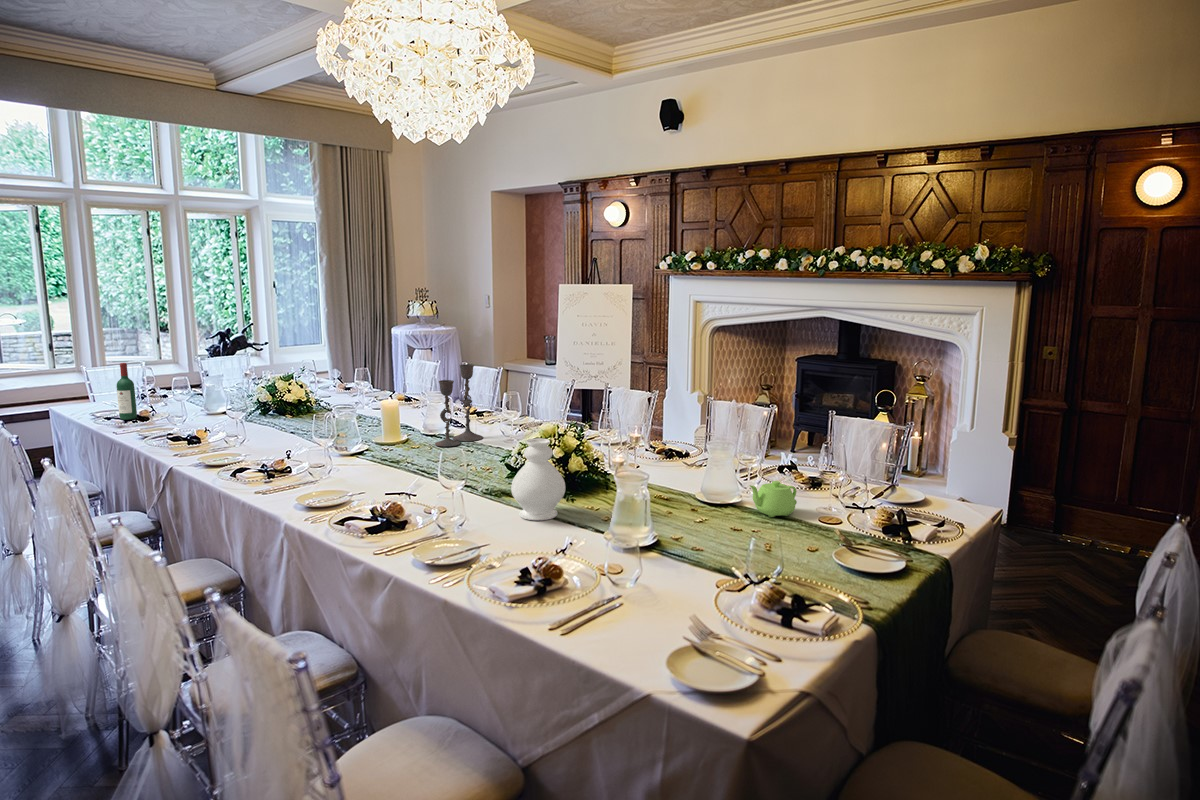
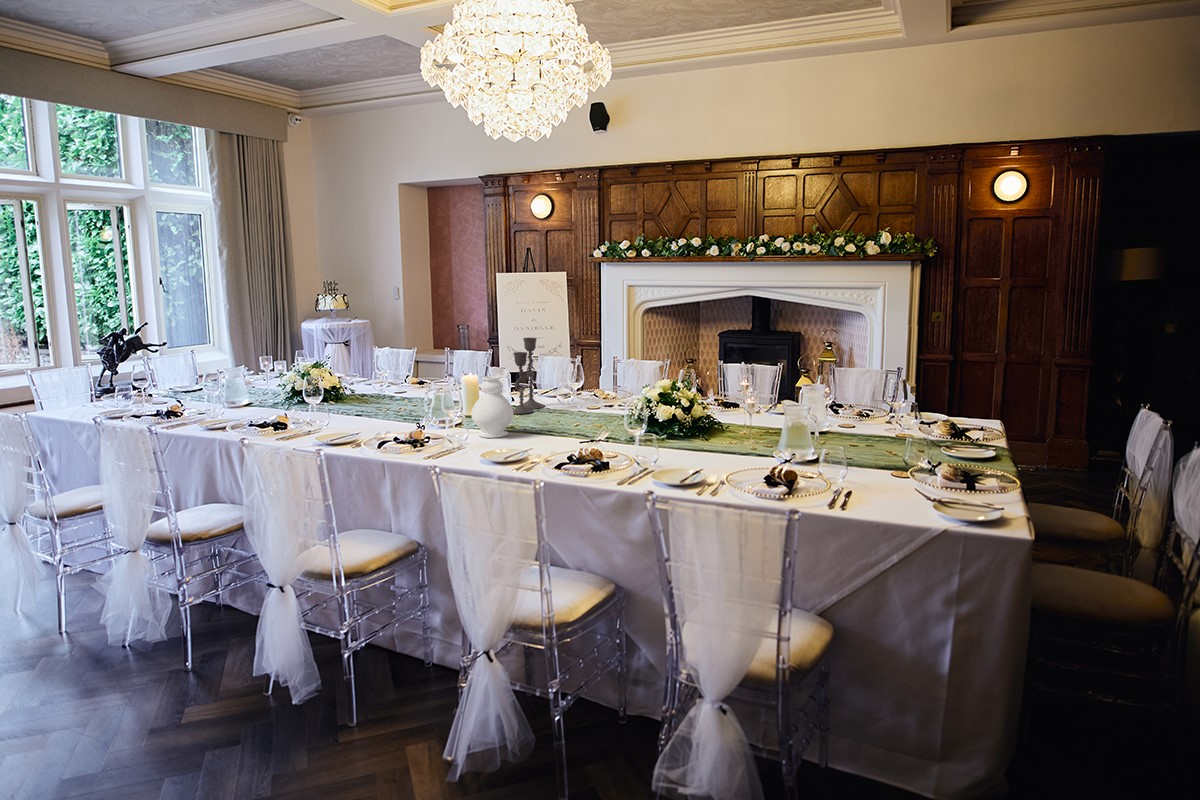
wine bottle: present [117,363,137,420] -> none [122,355,145,416]
decorative vase: present [511,438,565,520] -> present [471,376,514,438]
teapot: present [749,481,797,517] -> none [852,409,885,438]

